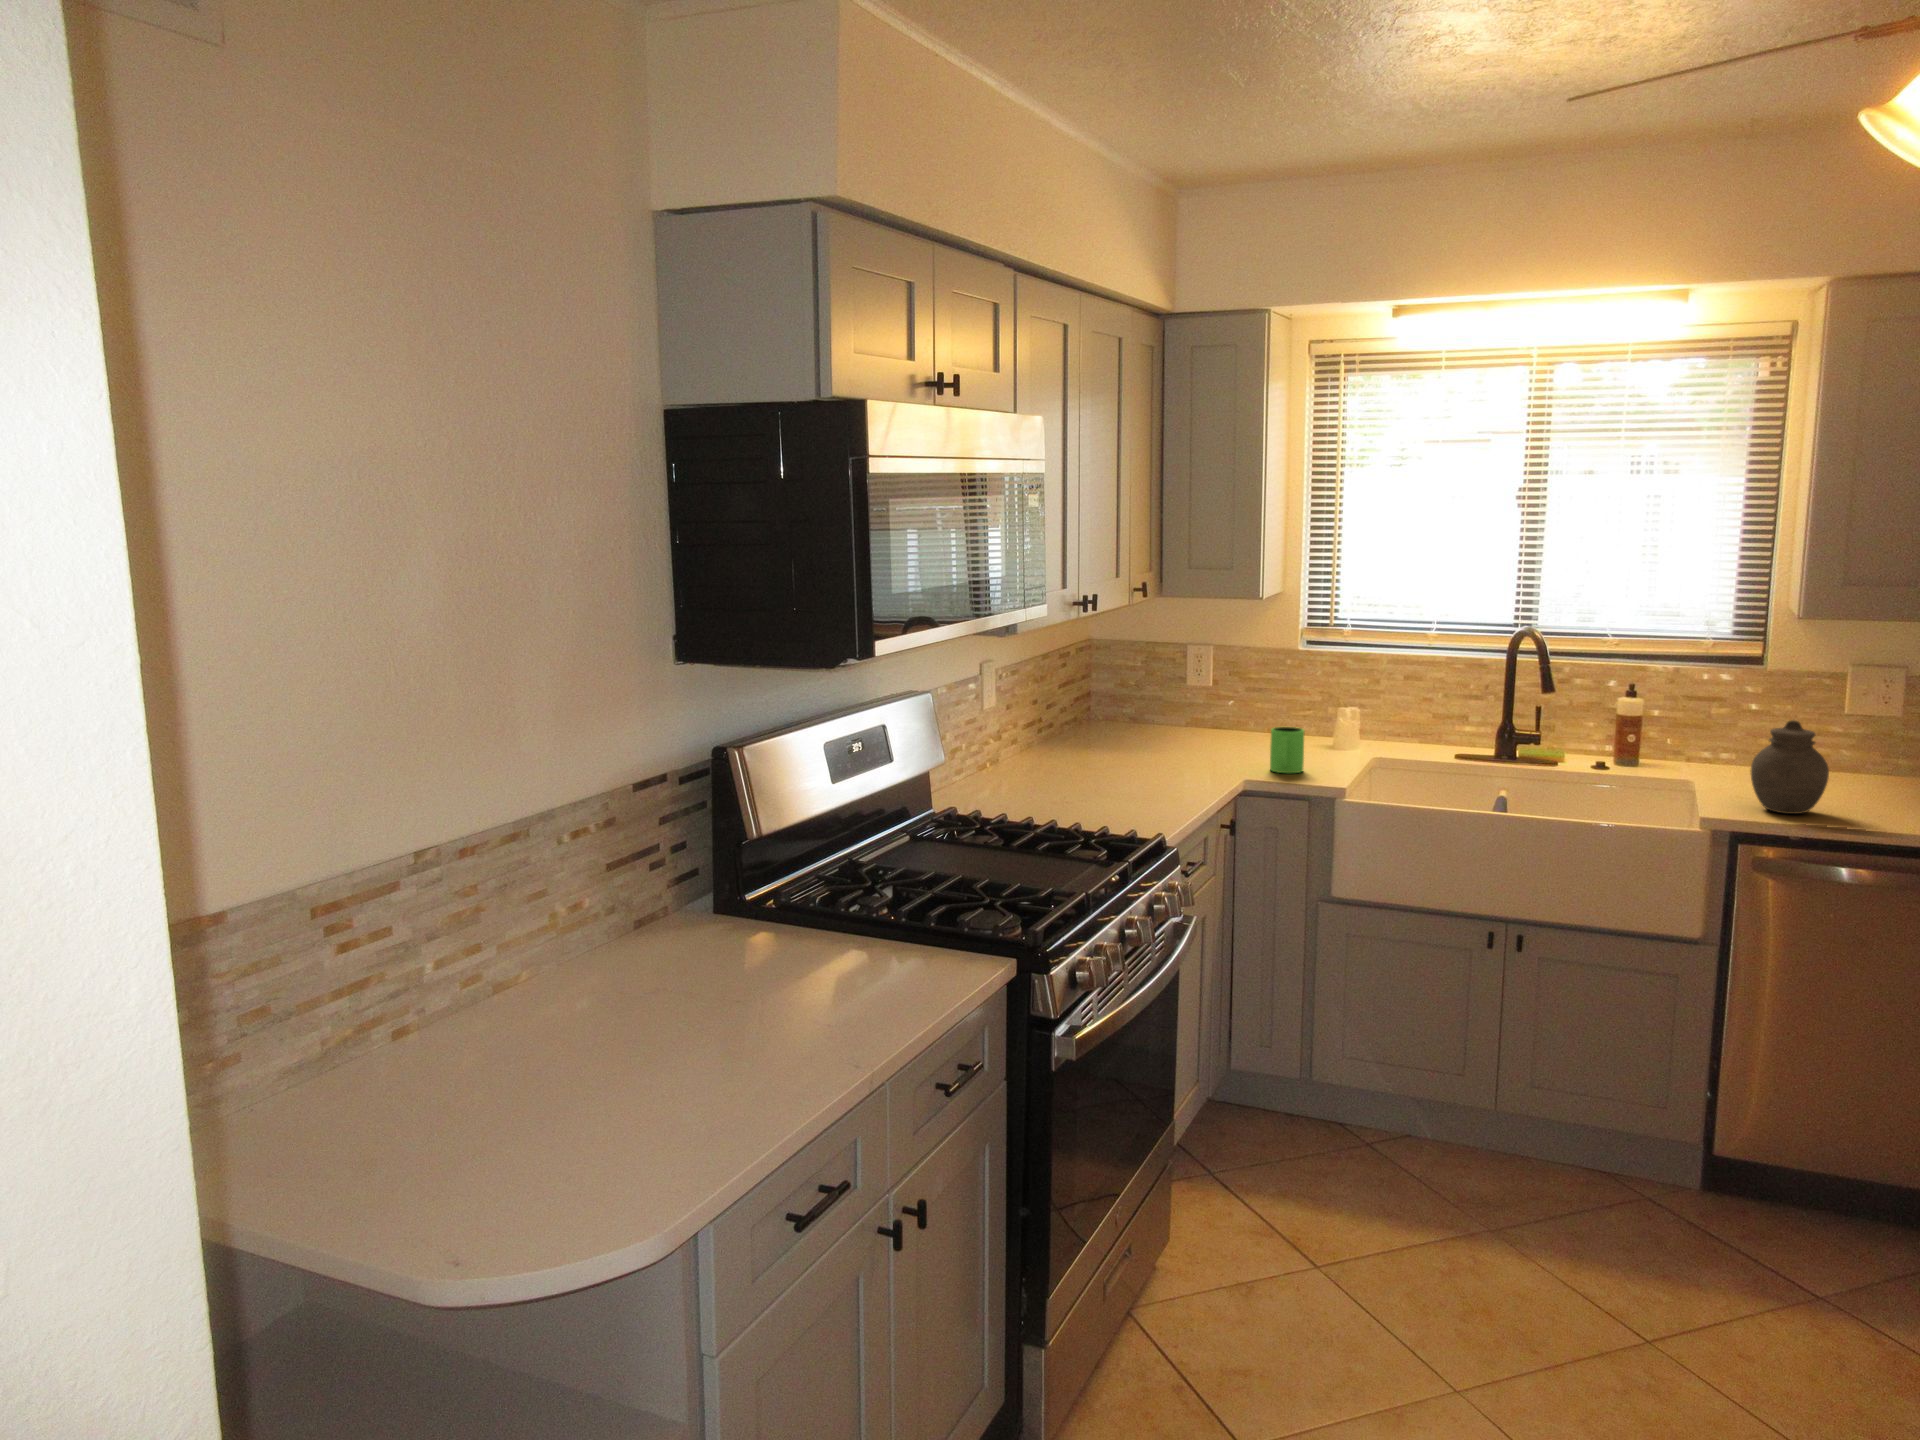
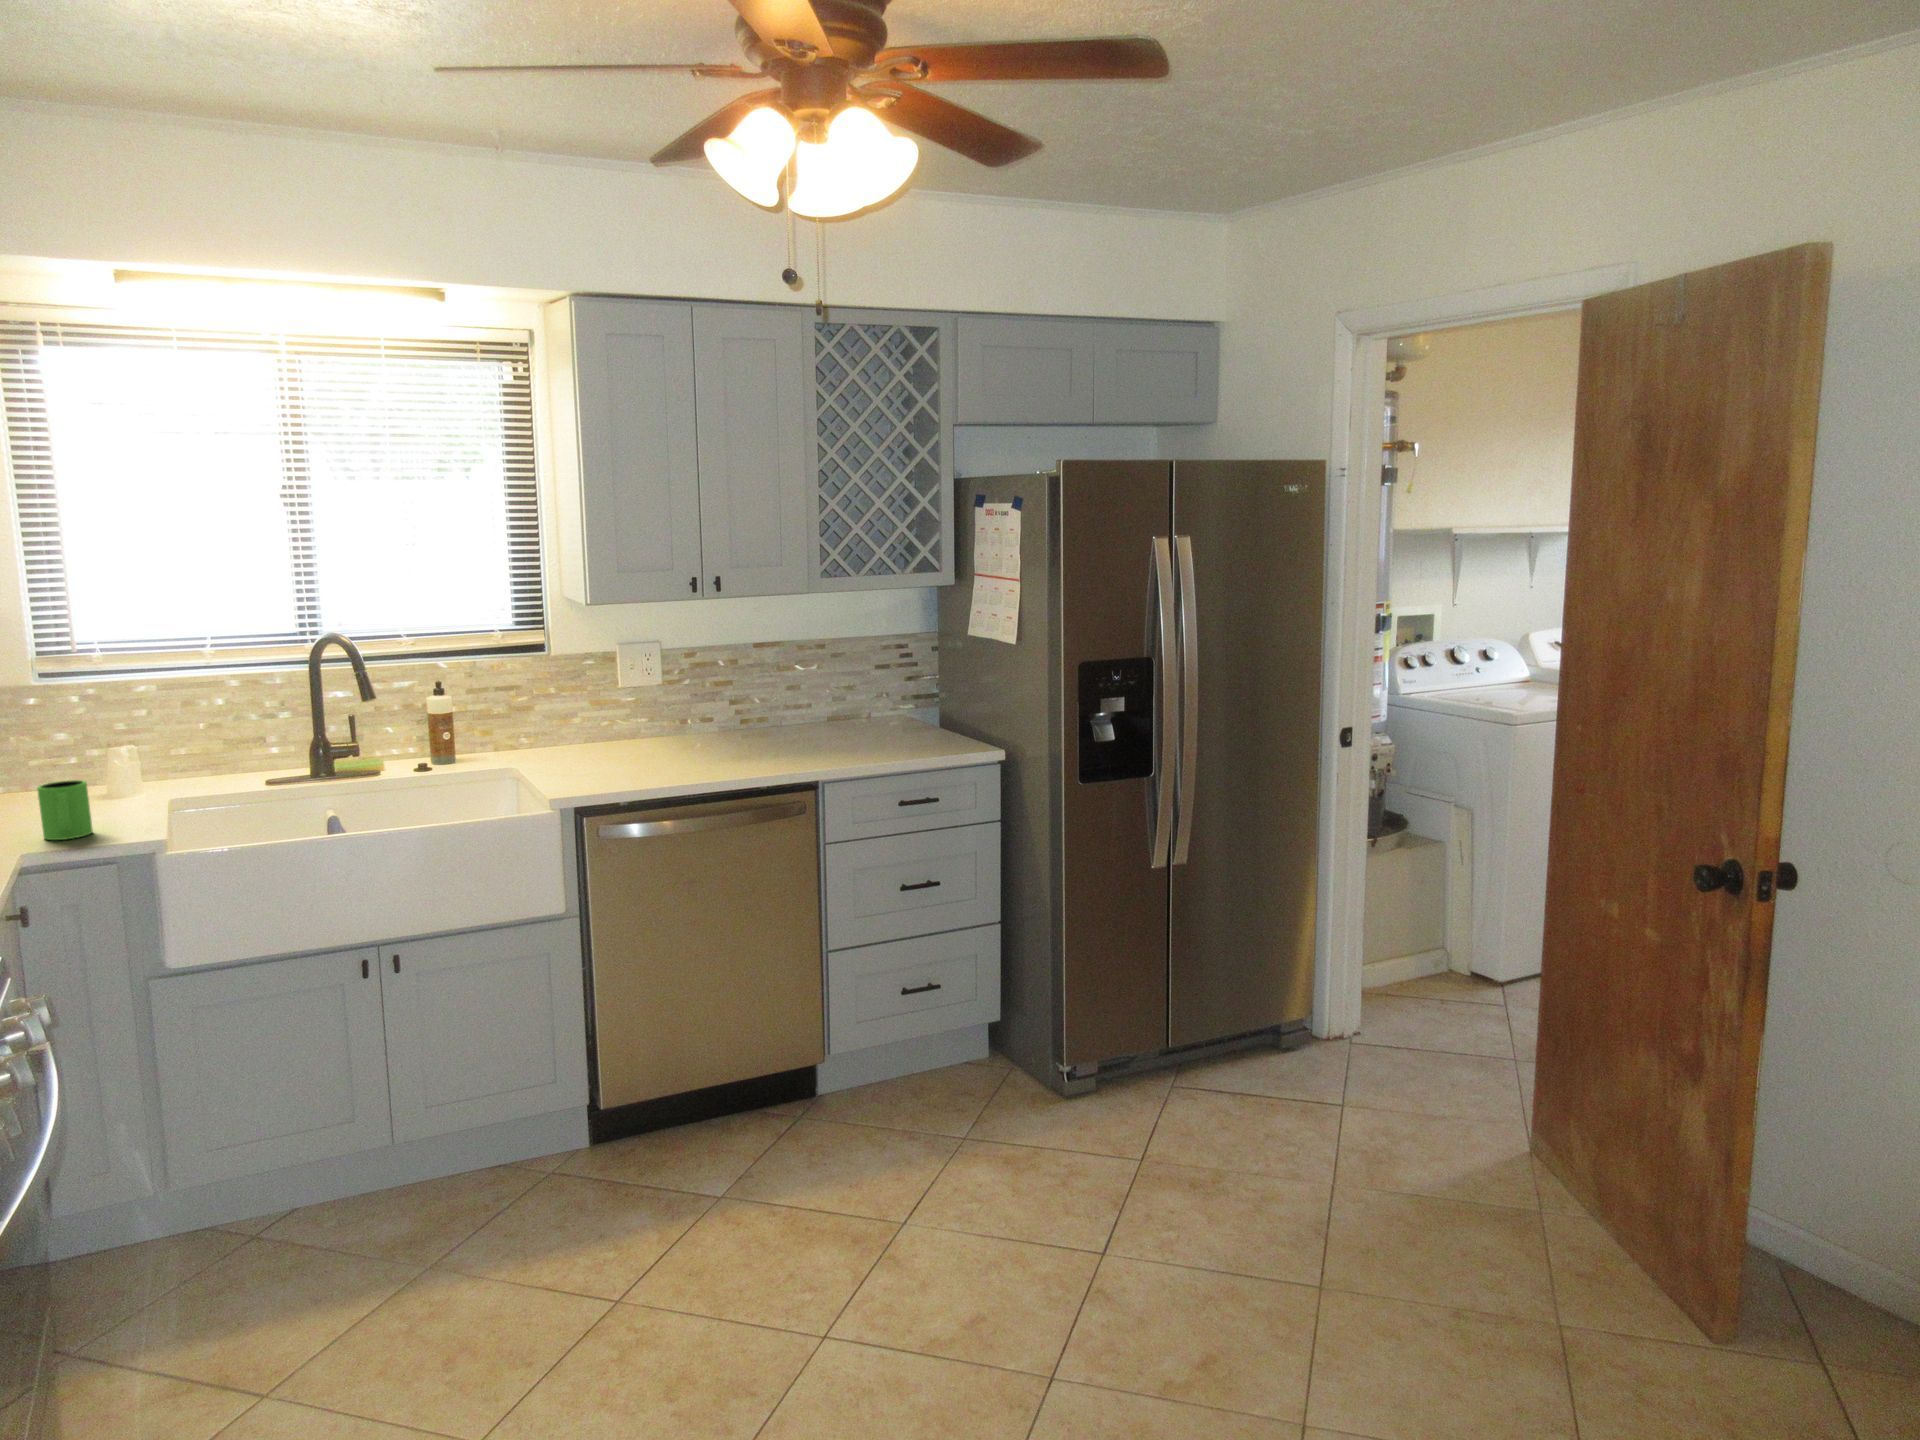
jar: present [1751,720,1829,814] -> none [580,696,644,782]

